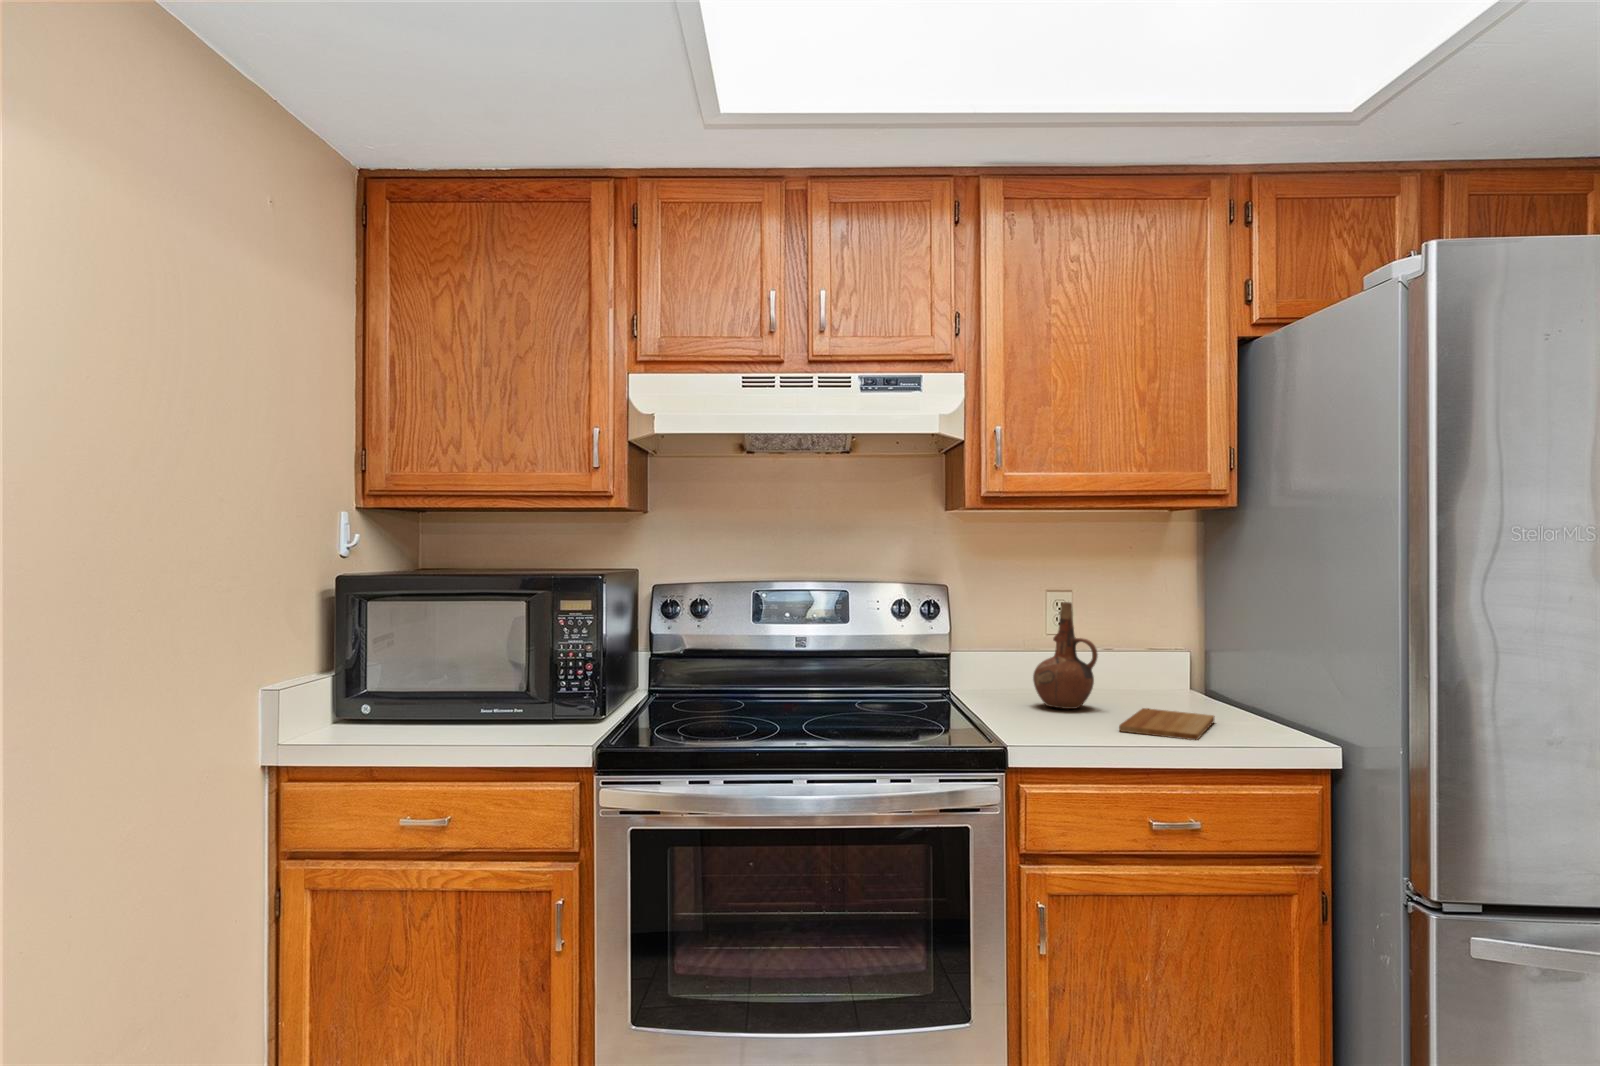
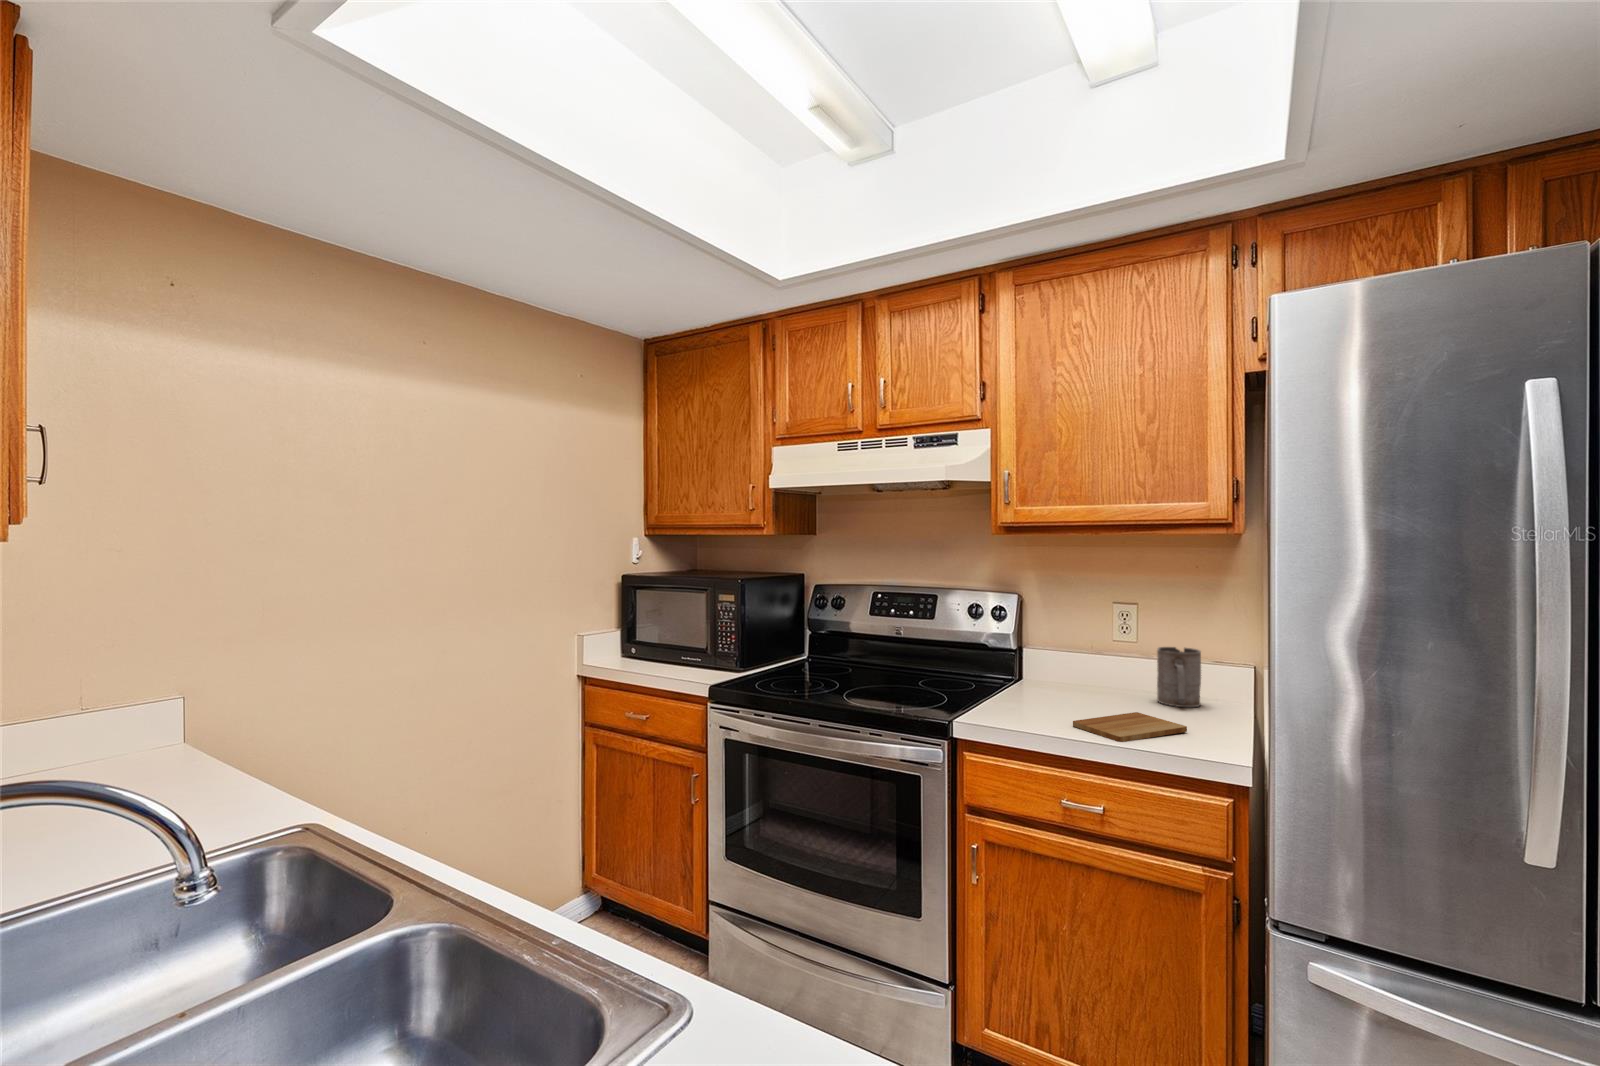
ceramic pitcher: present [1033,602,1098,709] -> none [1061,614,1115,706]
mug: none [1105,635,1152,699] -> present [1157,647,1201,707]

